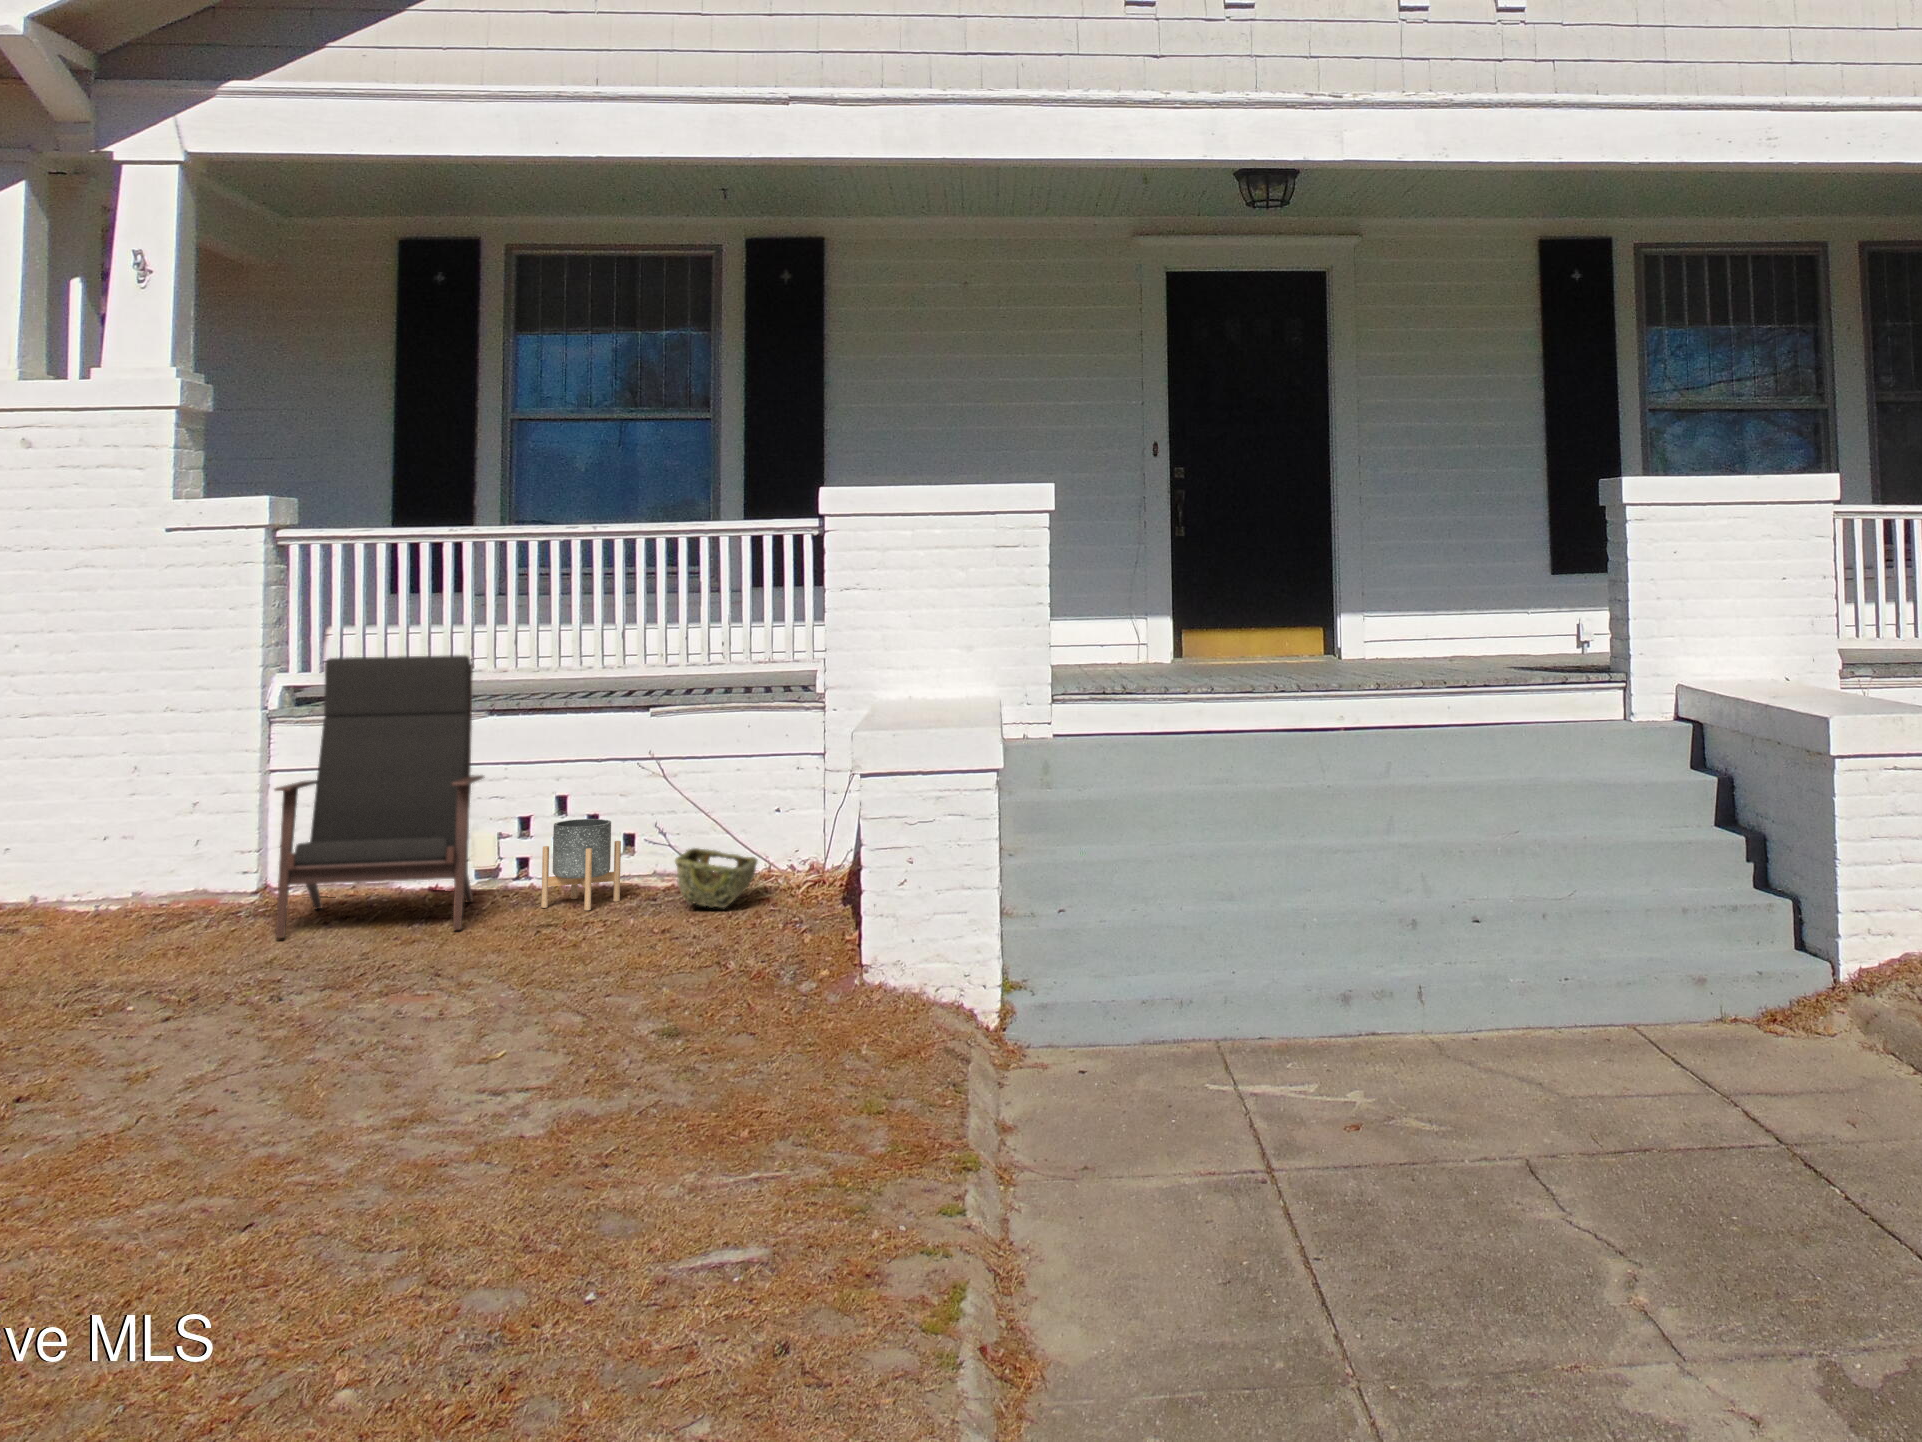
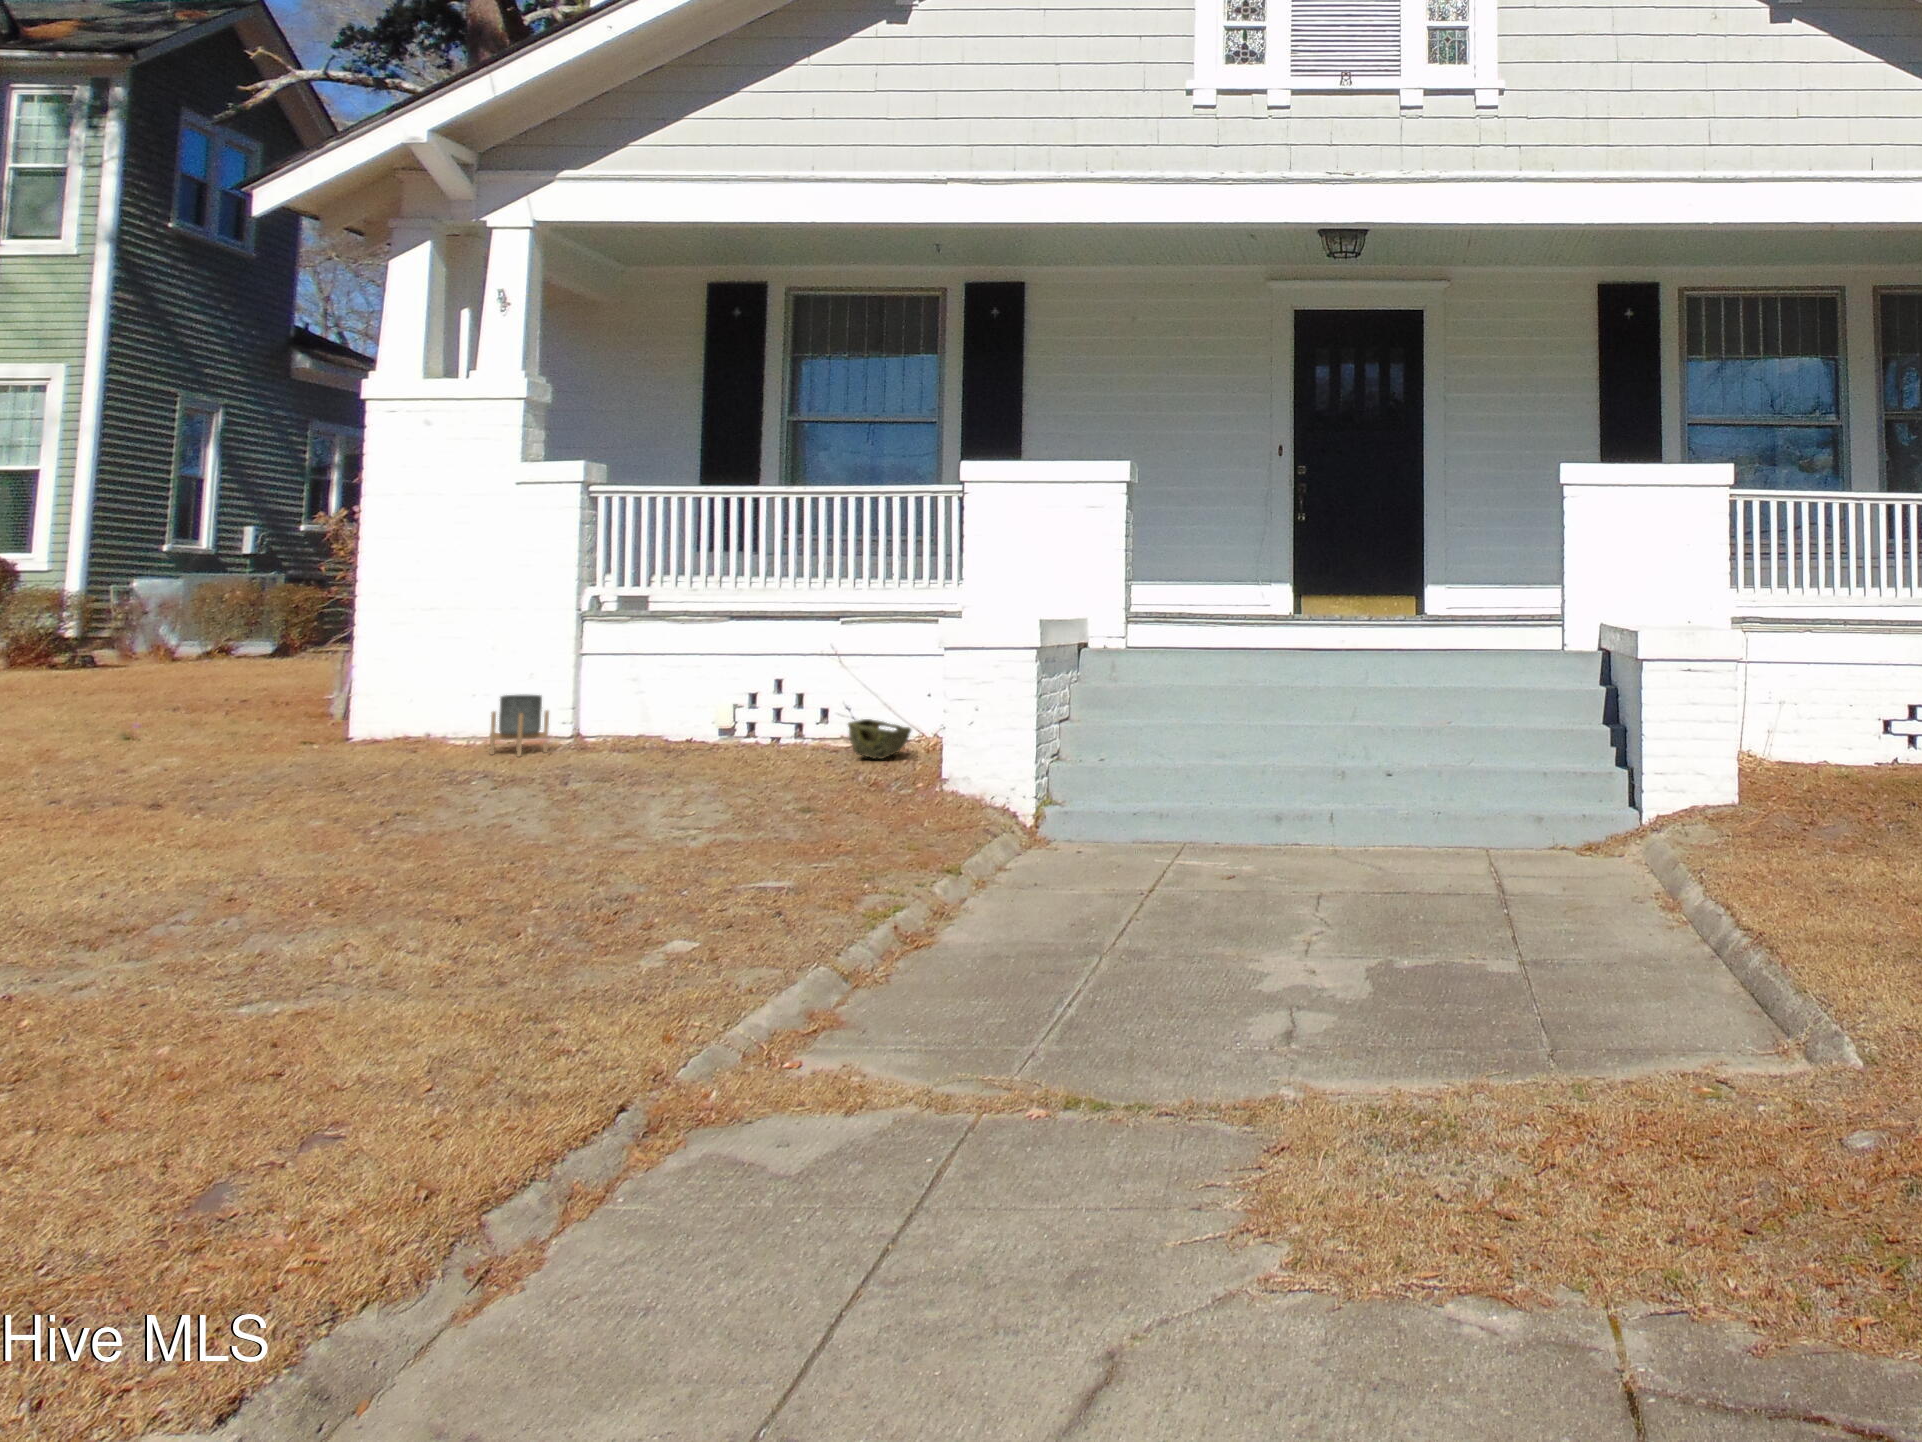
lounge chair: present [275,655,485,938] -> none [577,576,725,763]
planter: present [541,819,621,910] -> present [490,695,549,756]

